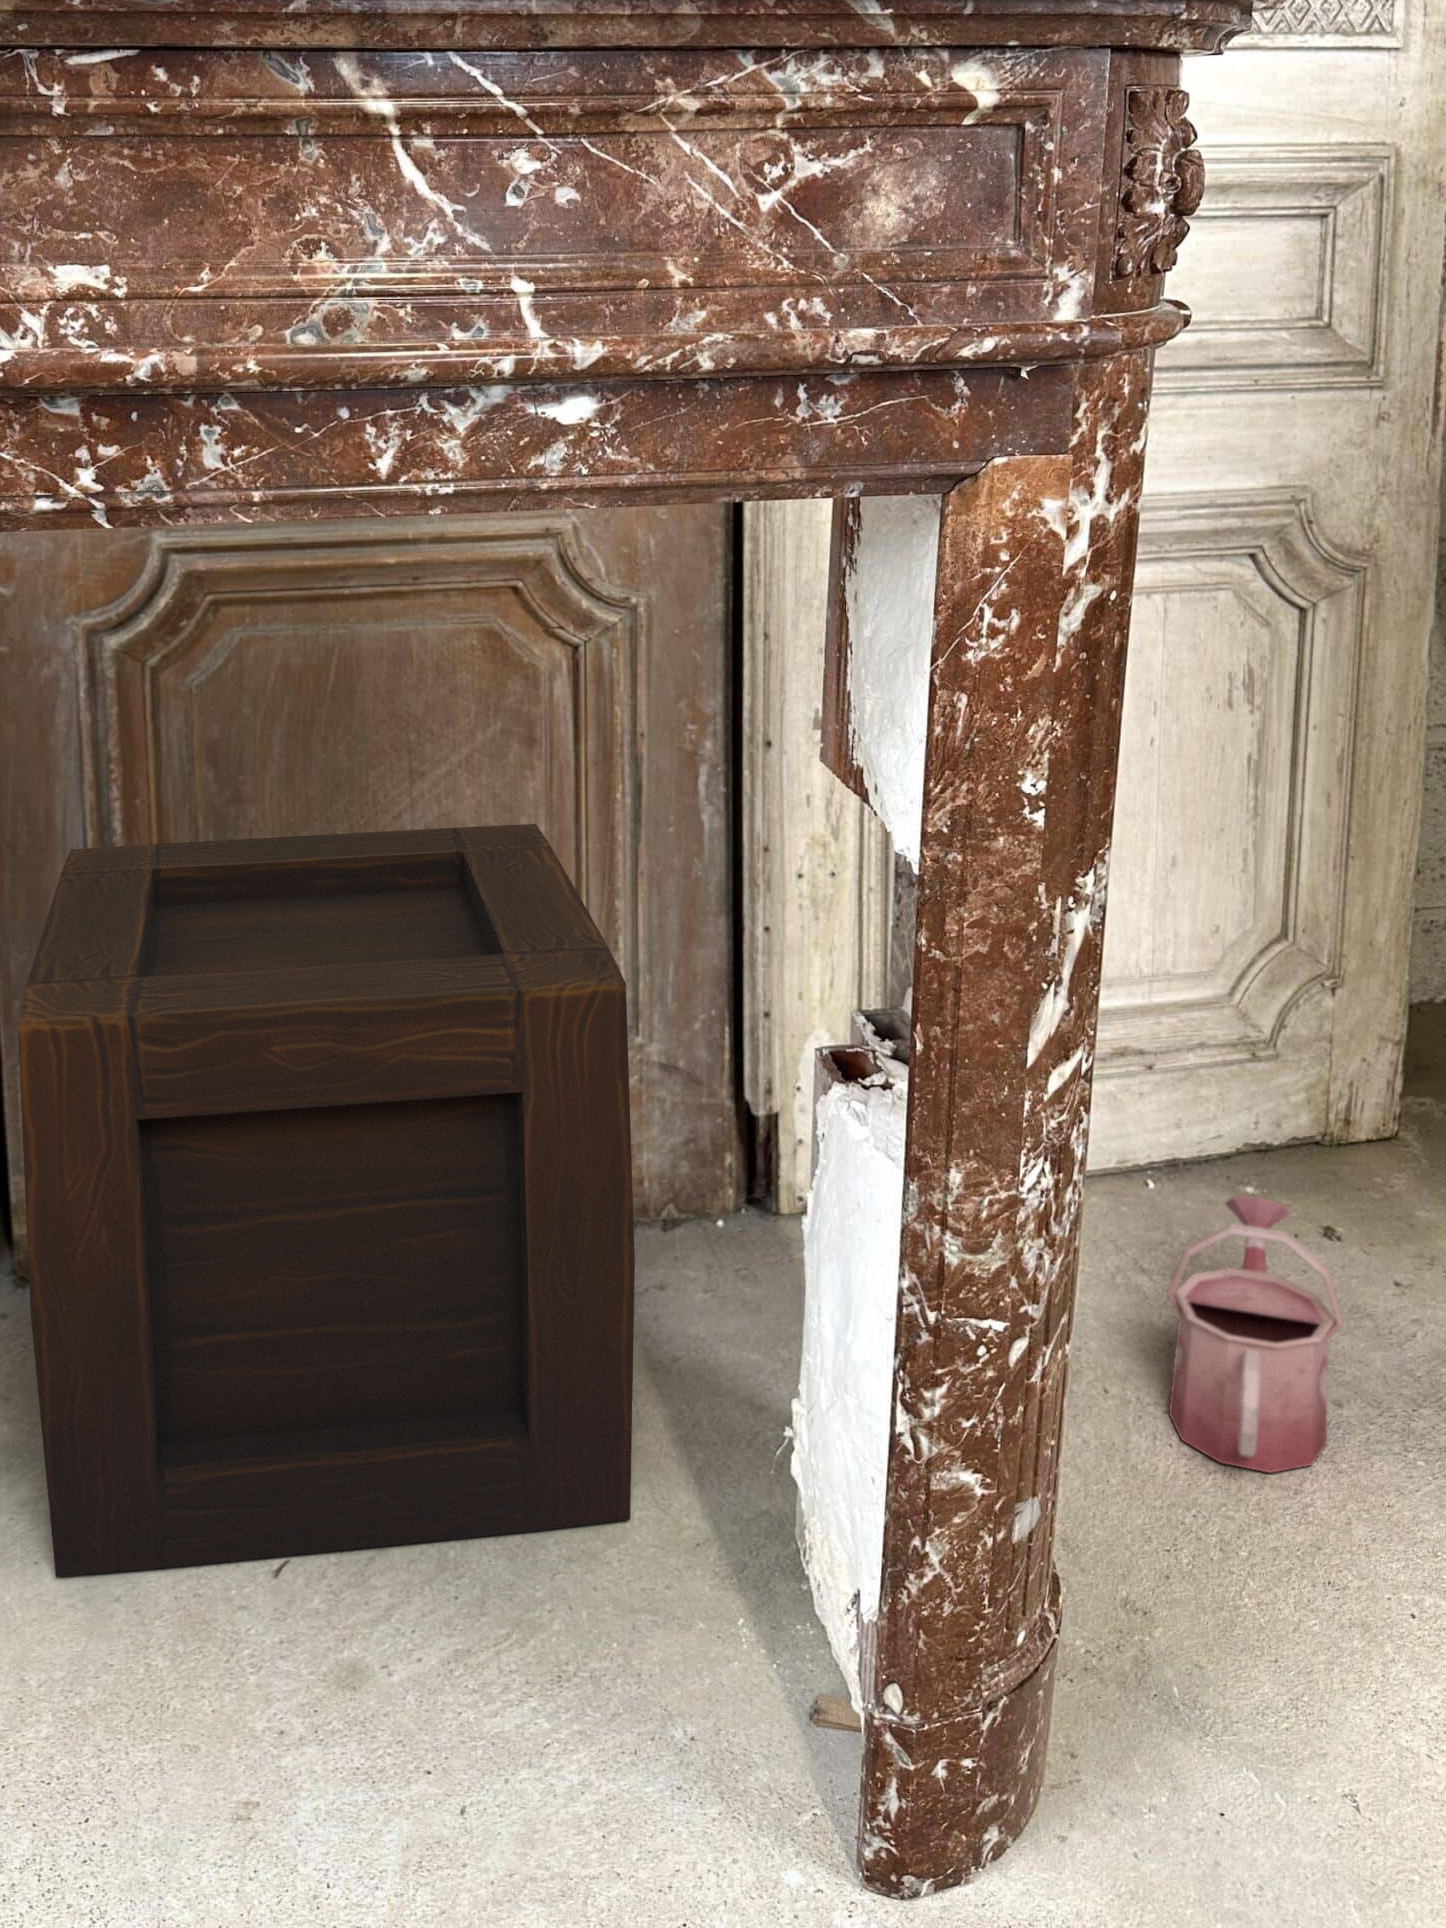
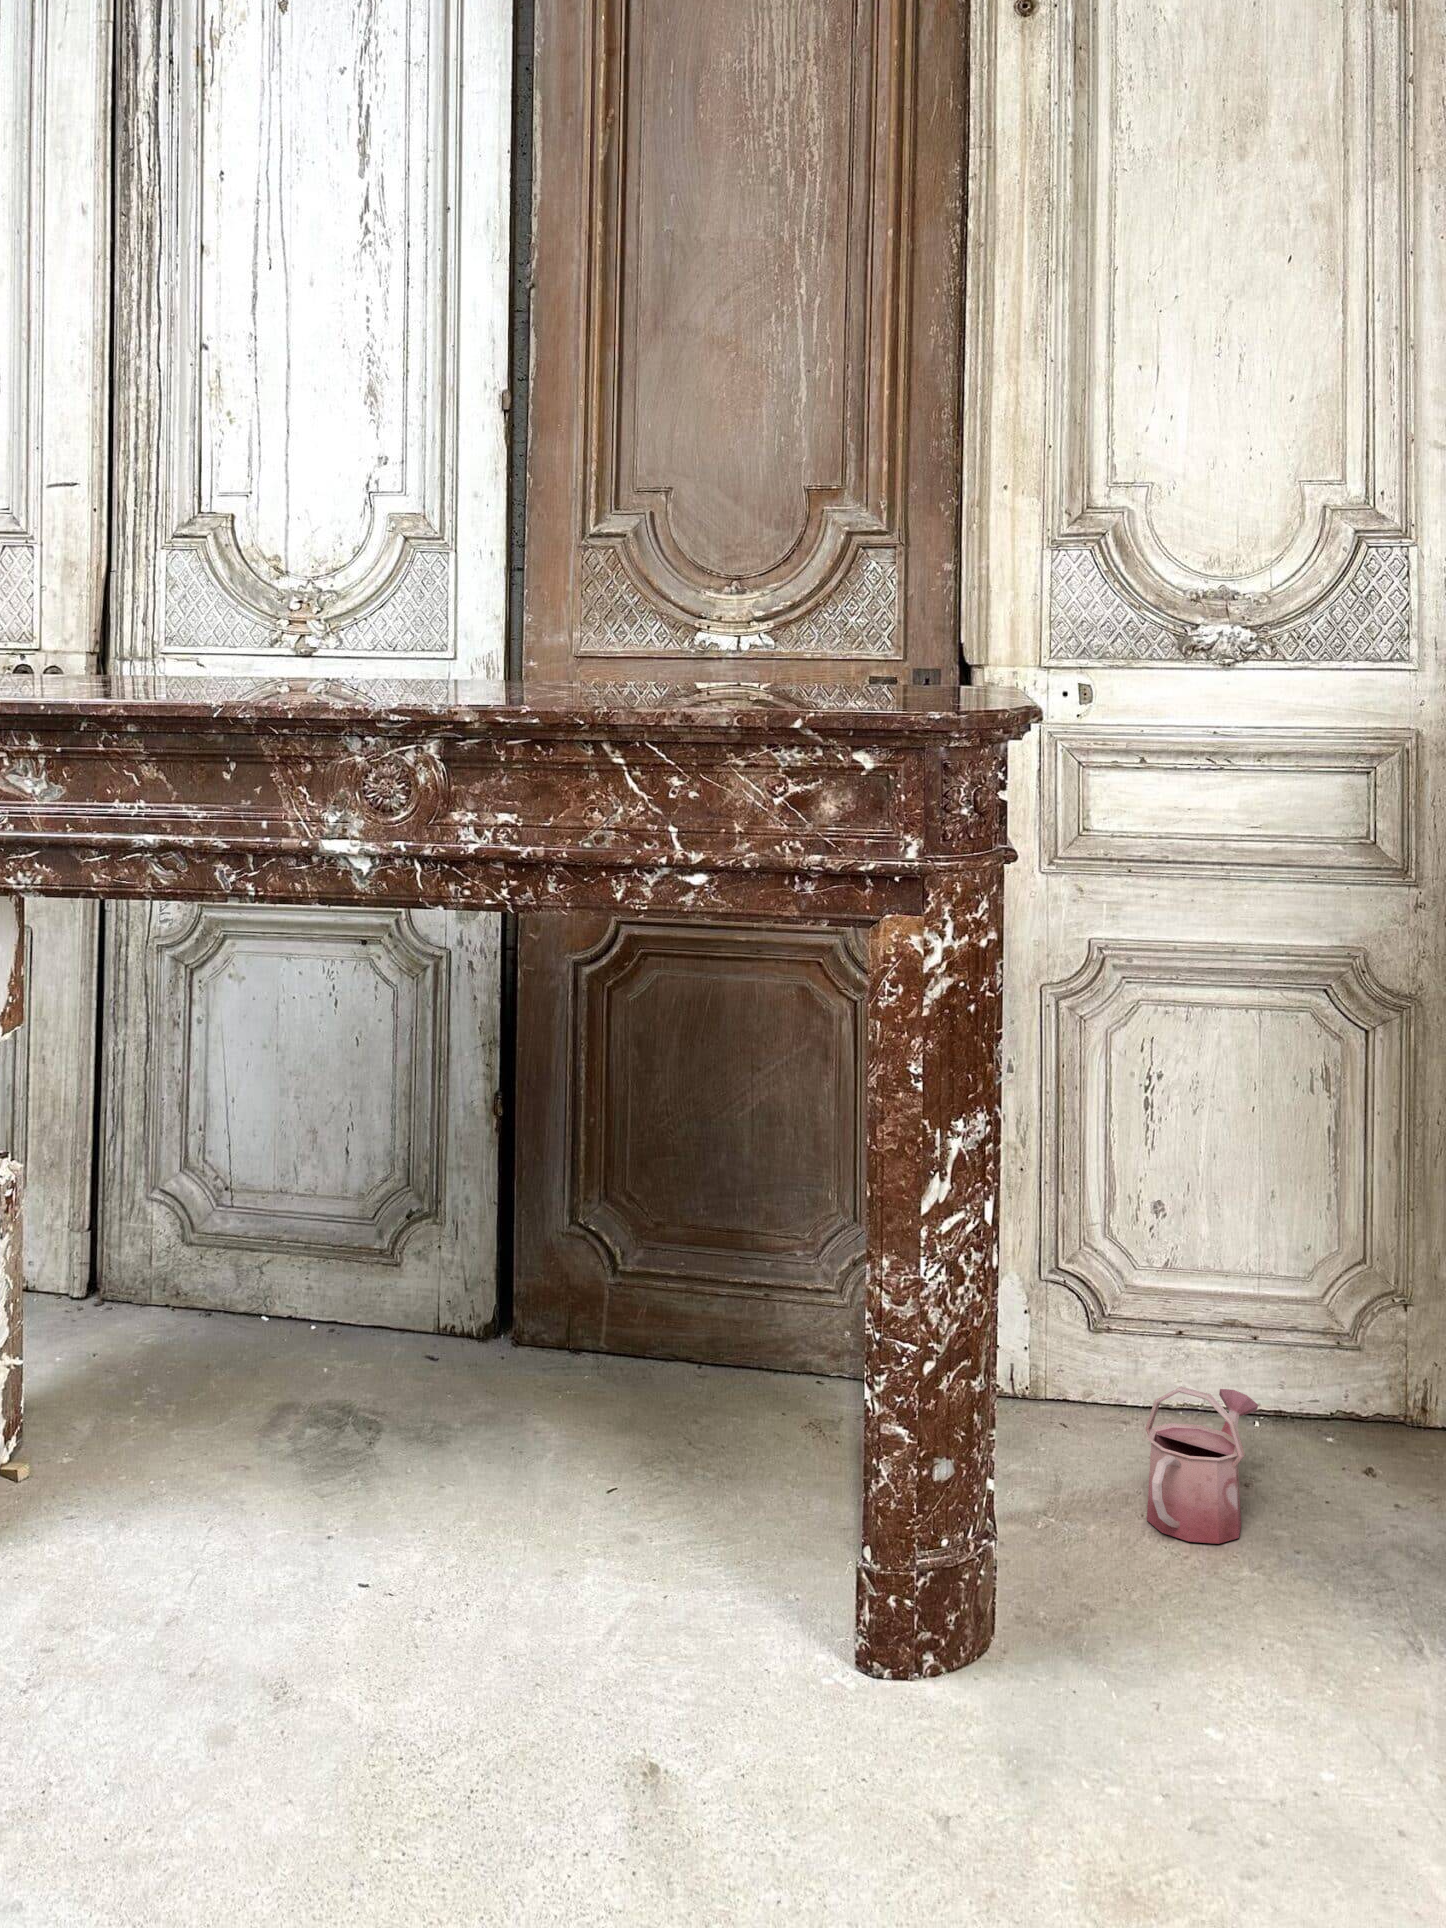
wooden crate: present [18,824,635,1577] -> none [490,1090,822,1487]

